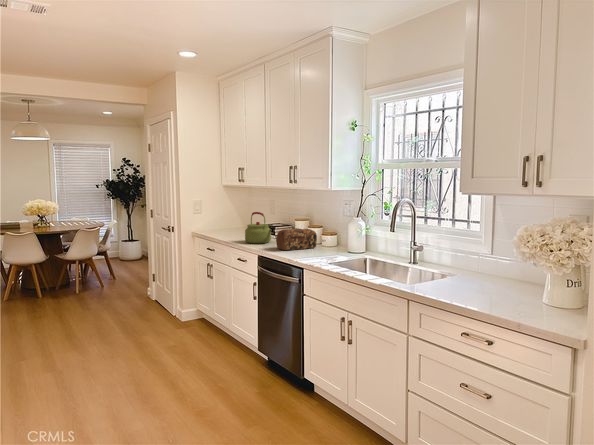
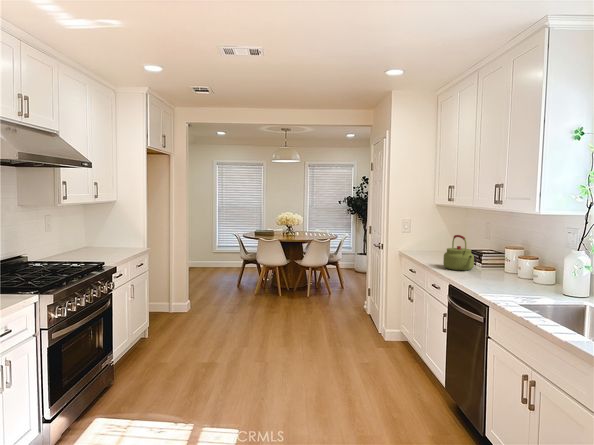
bread loaf: present [276,228,317,250] -> none [472,257,524,282]

